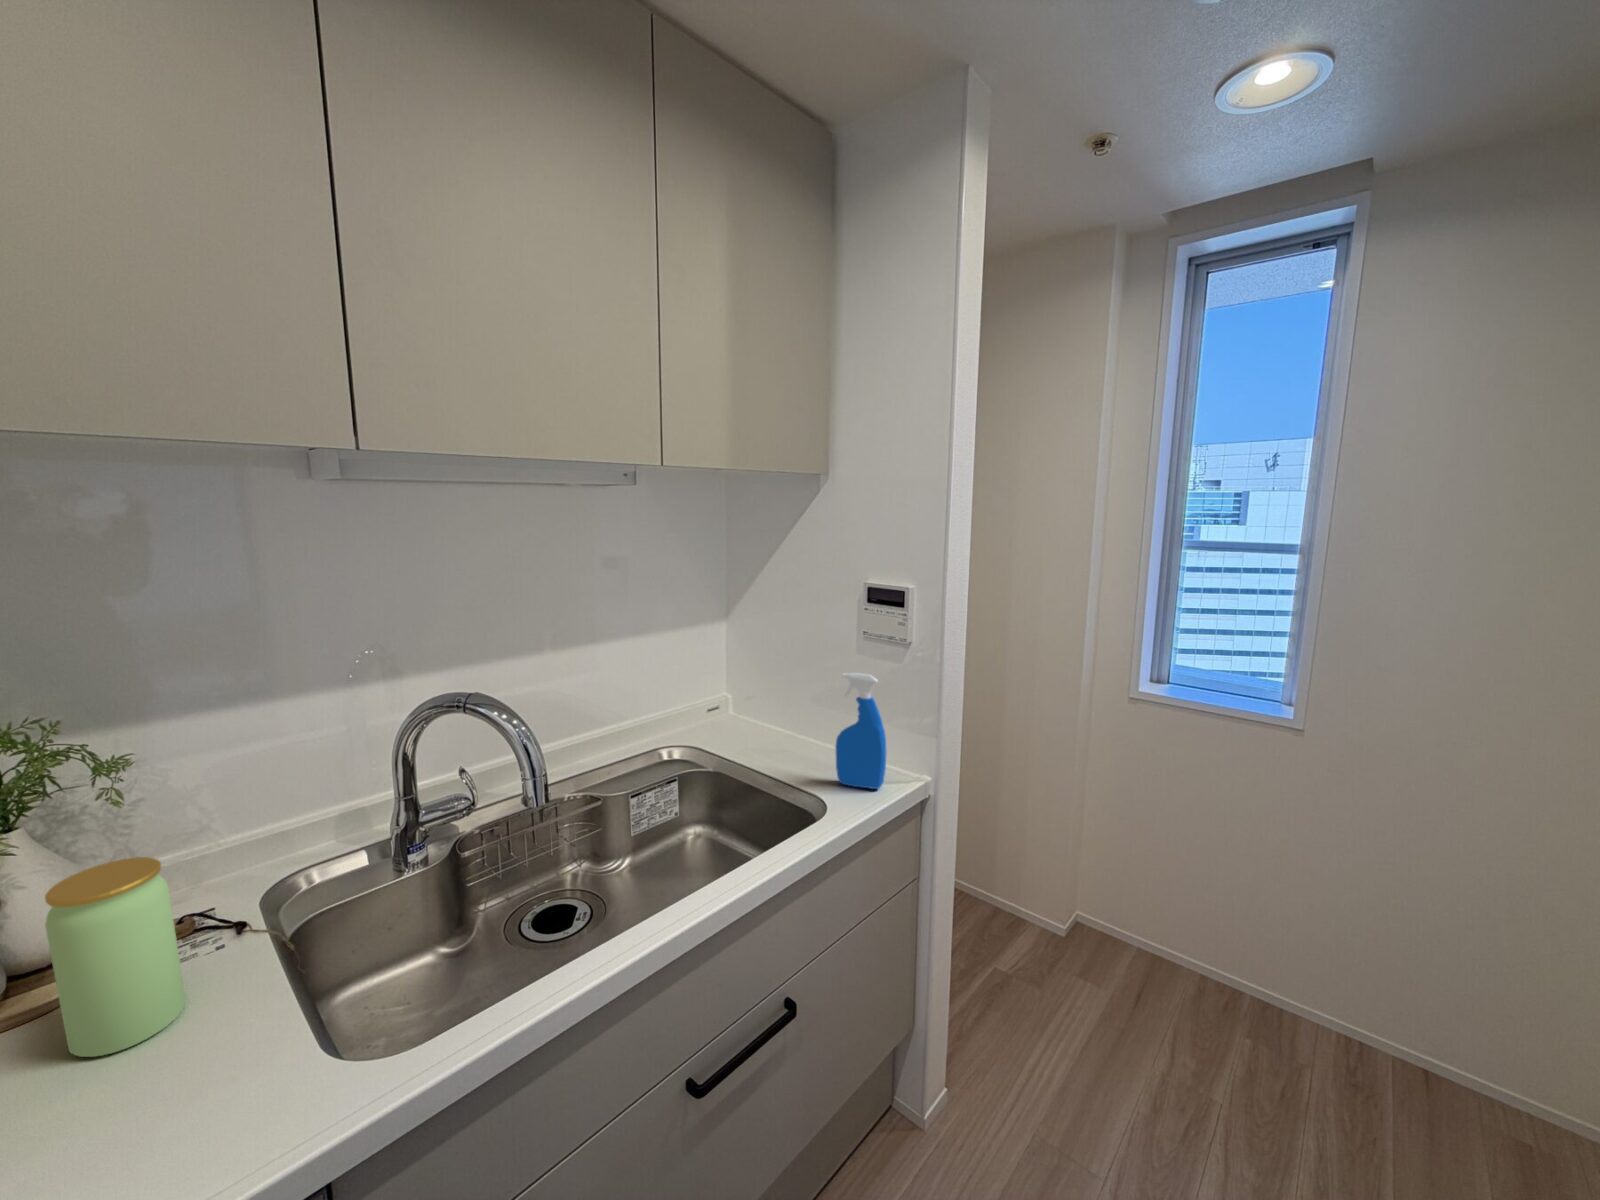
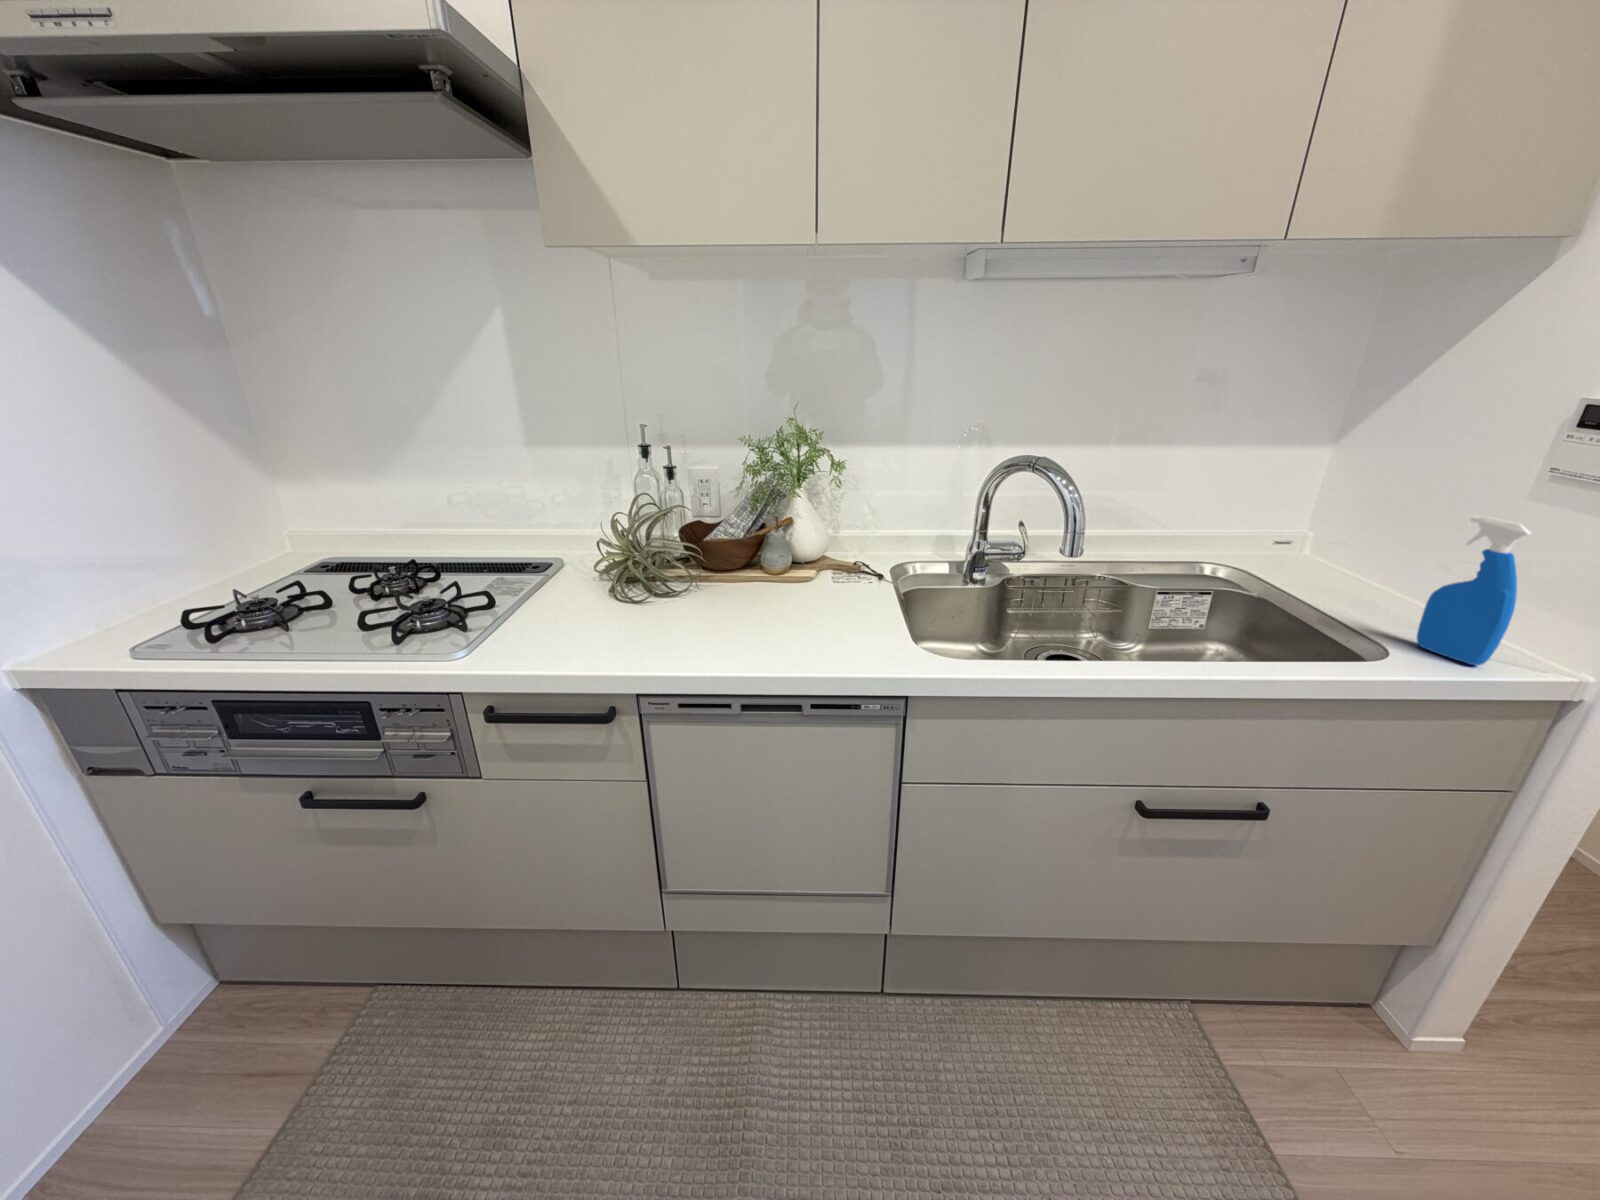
jar: present [45,857,186,1057] -> none [810,510,856,606]

